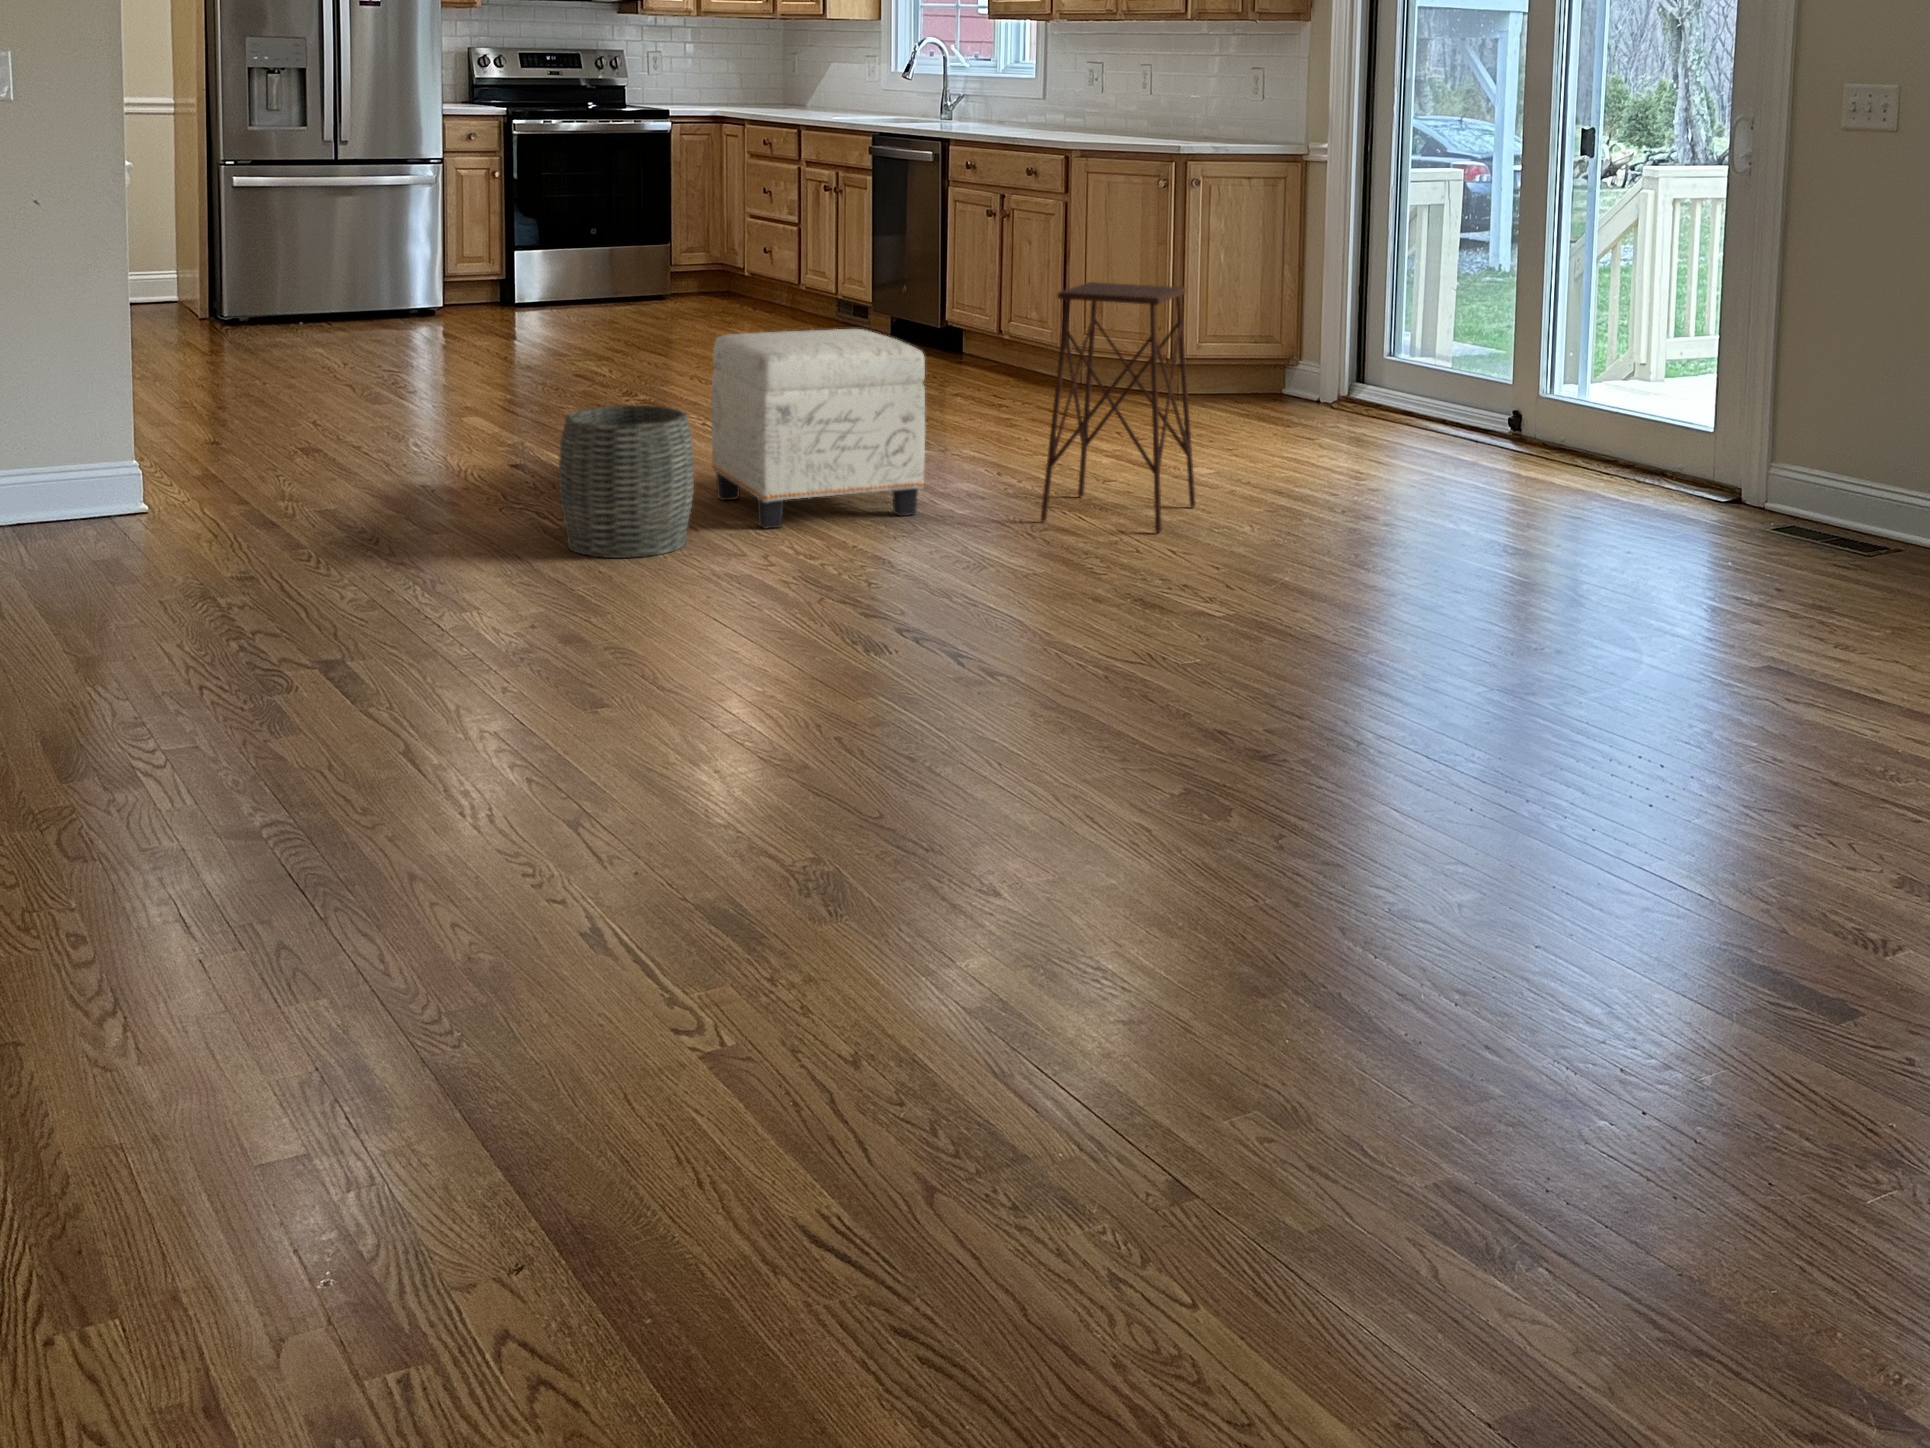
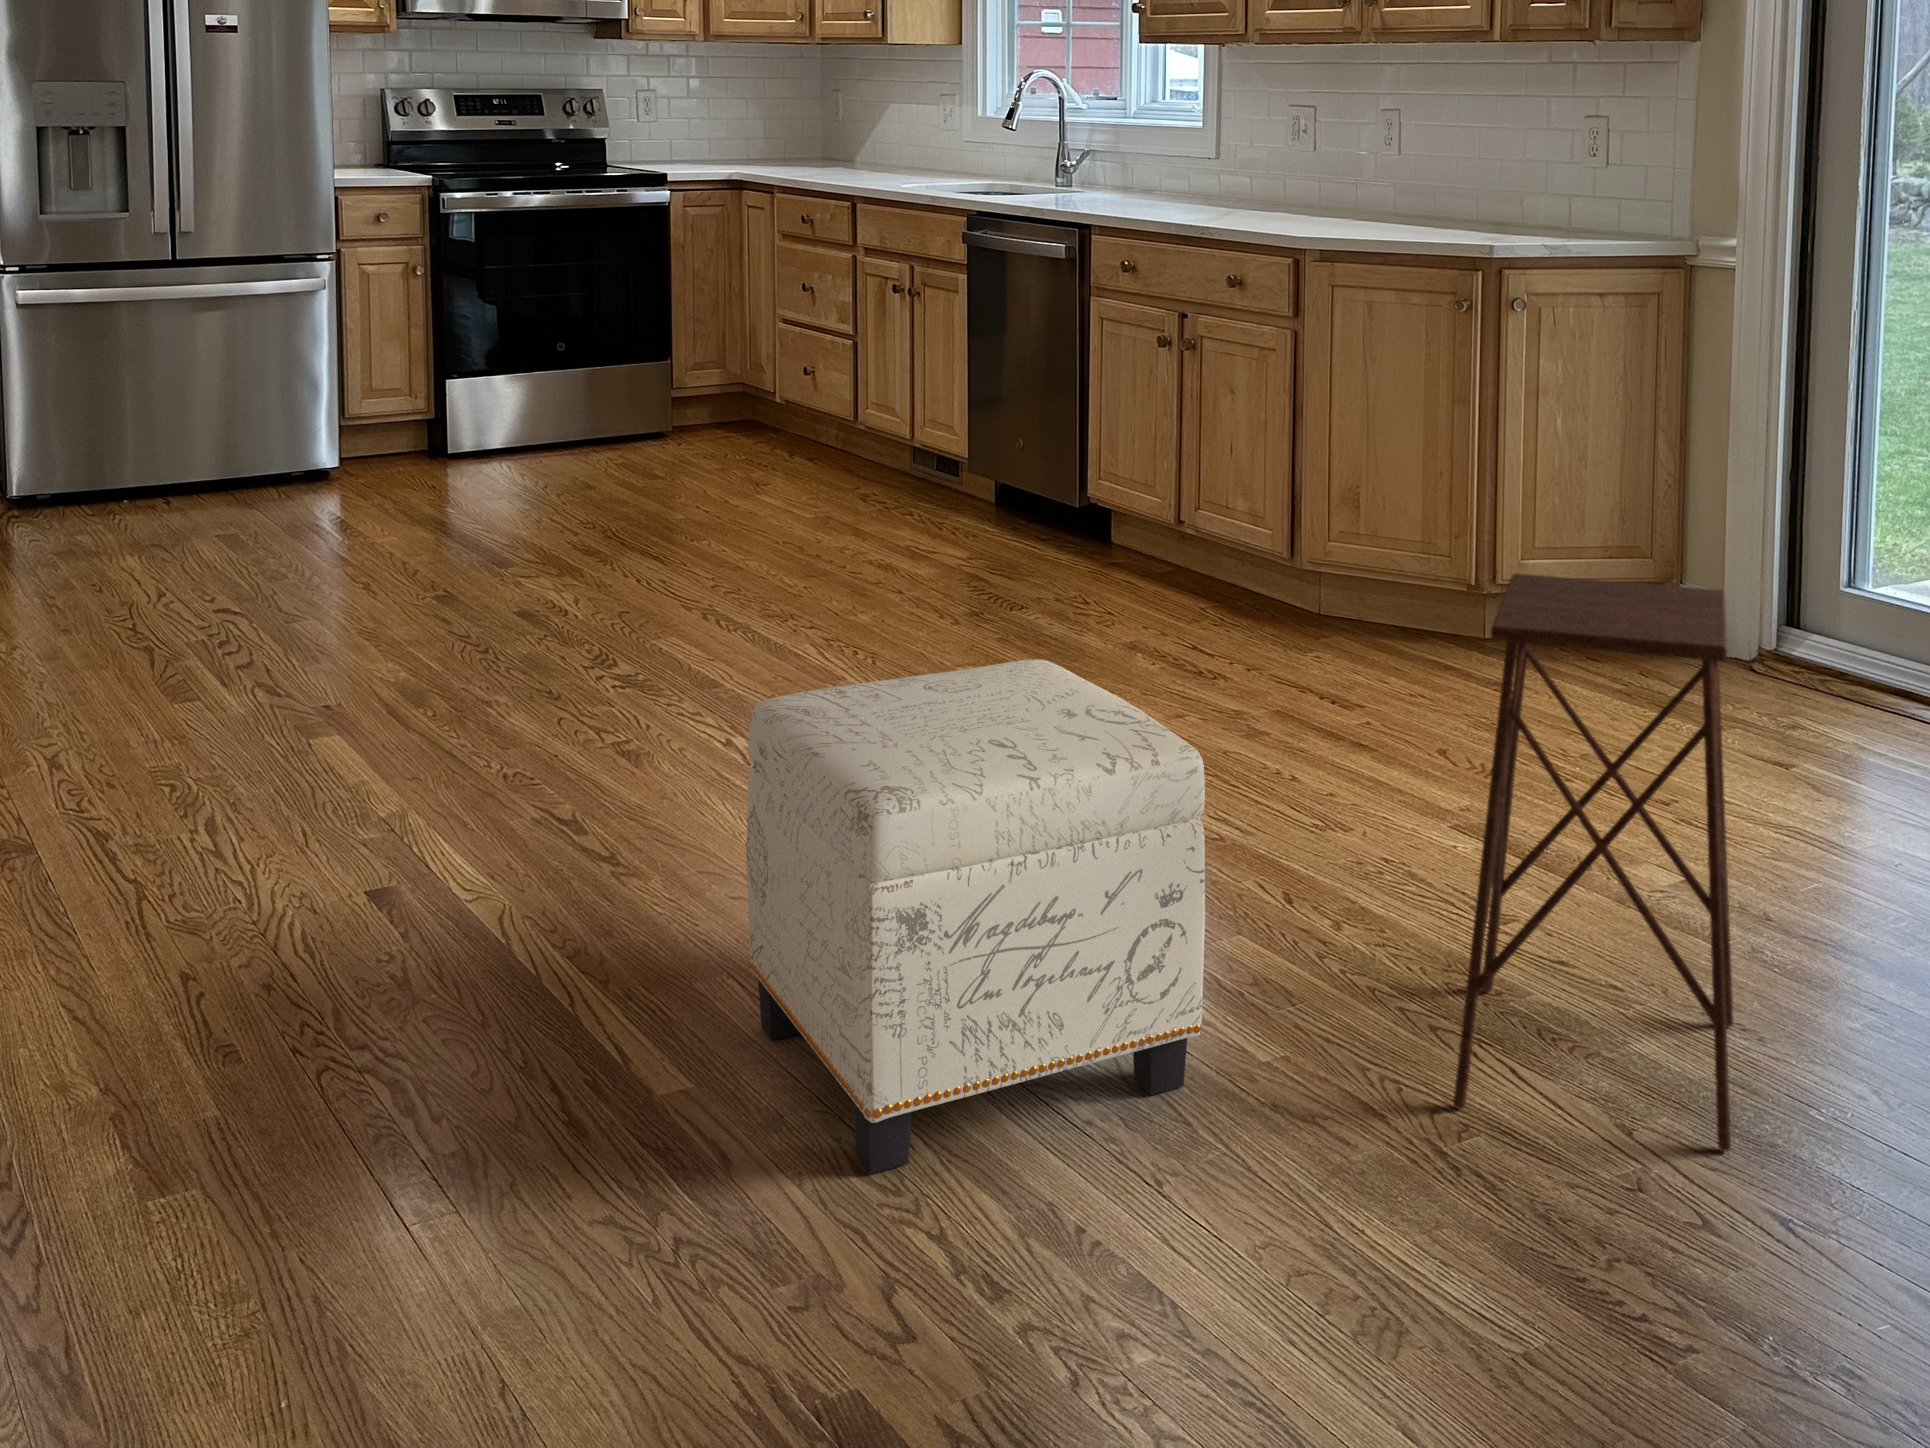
woven basket: present [559,405,694,558] -> none [392,921,713,1359]

